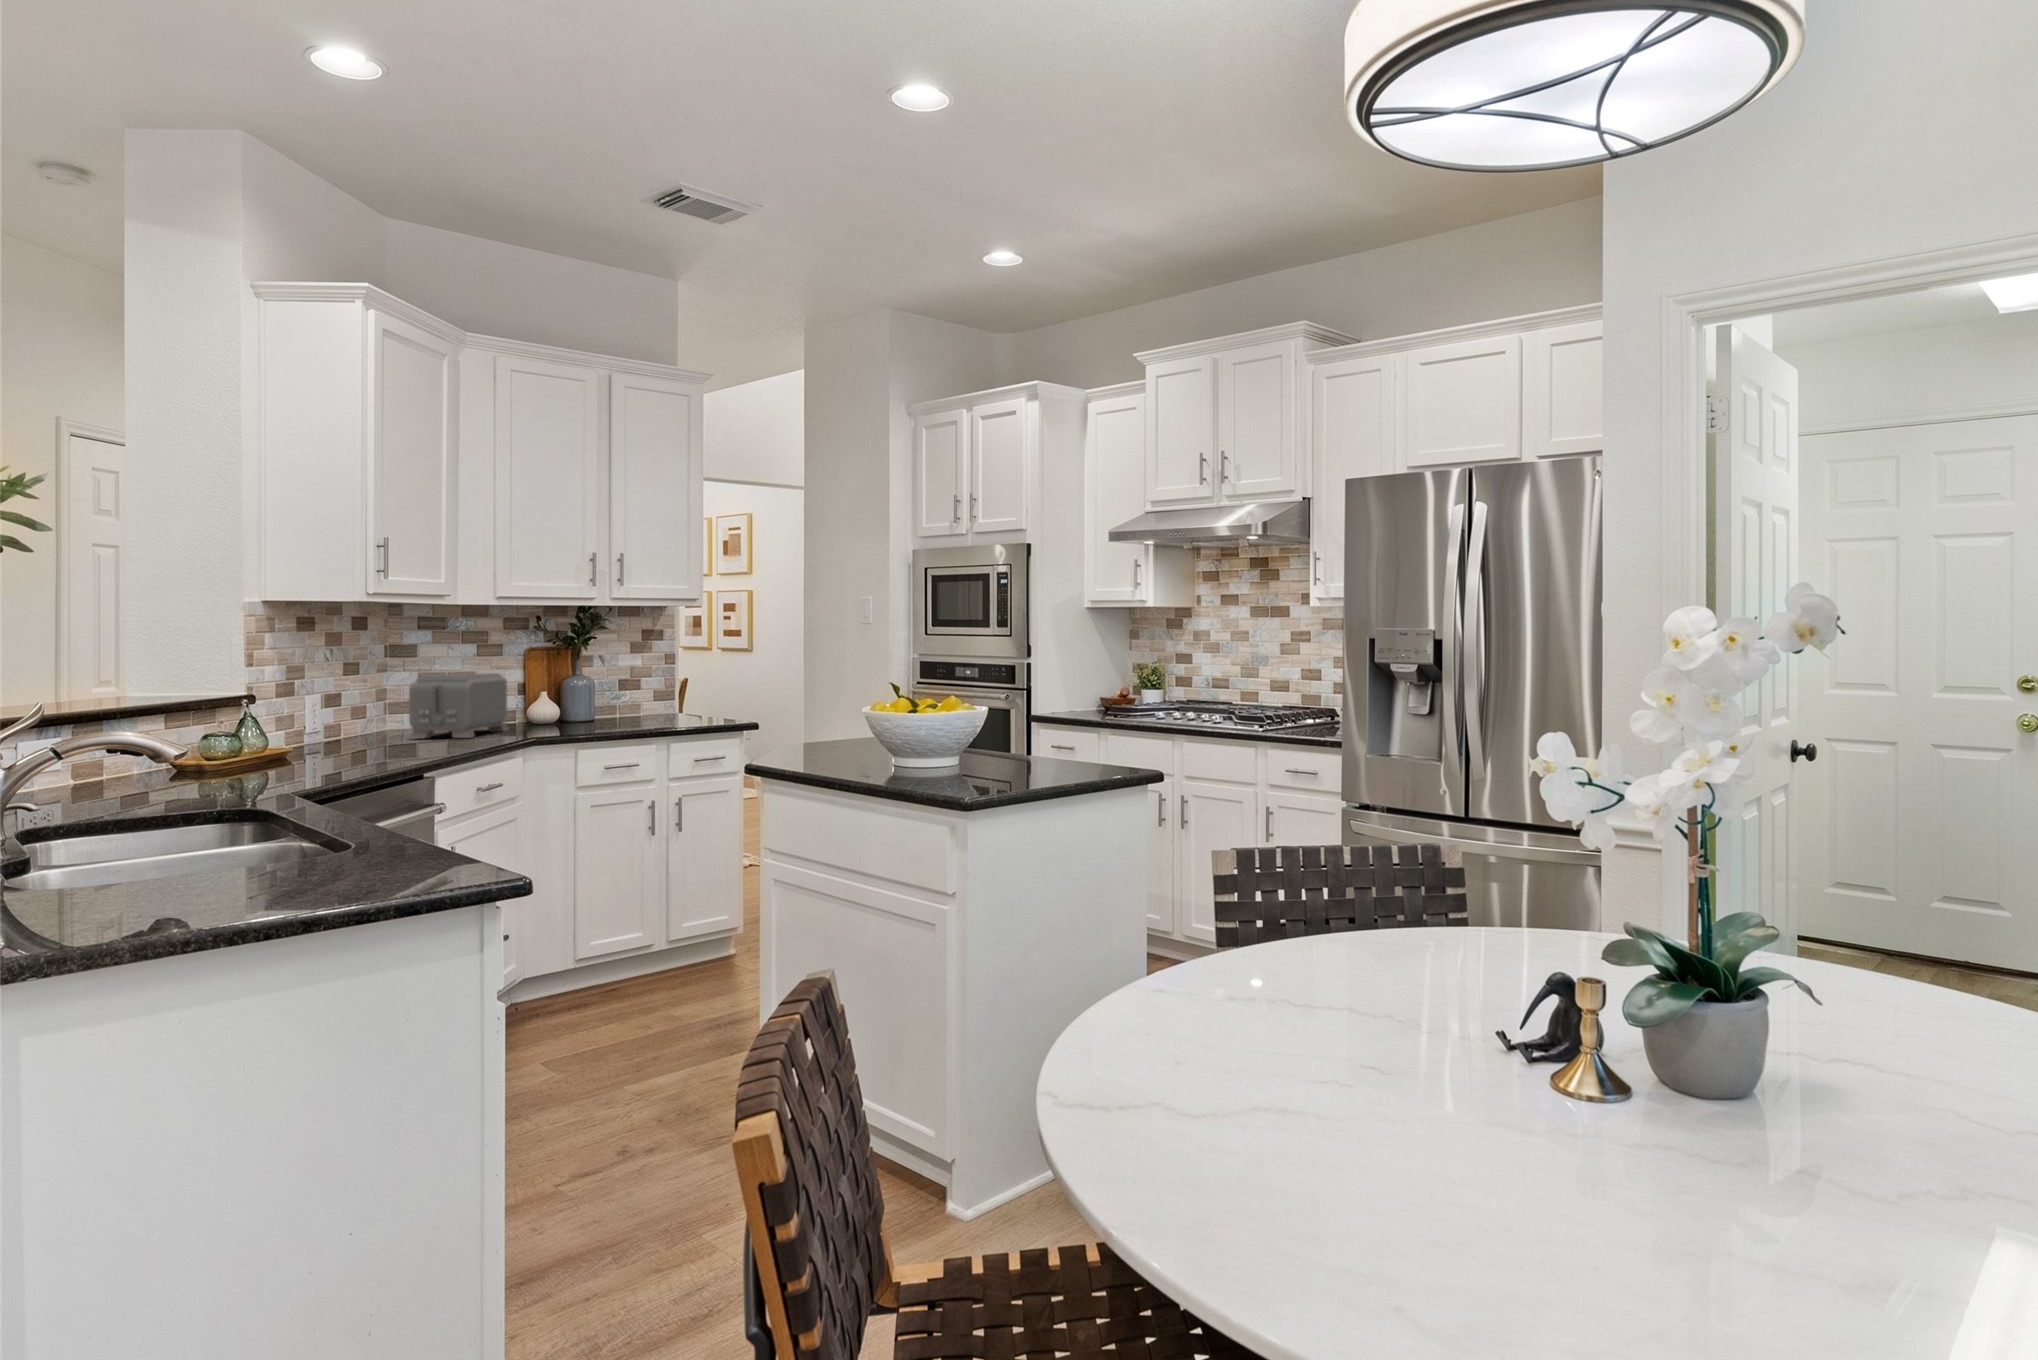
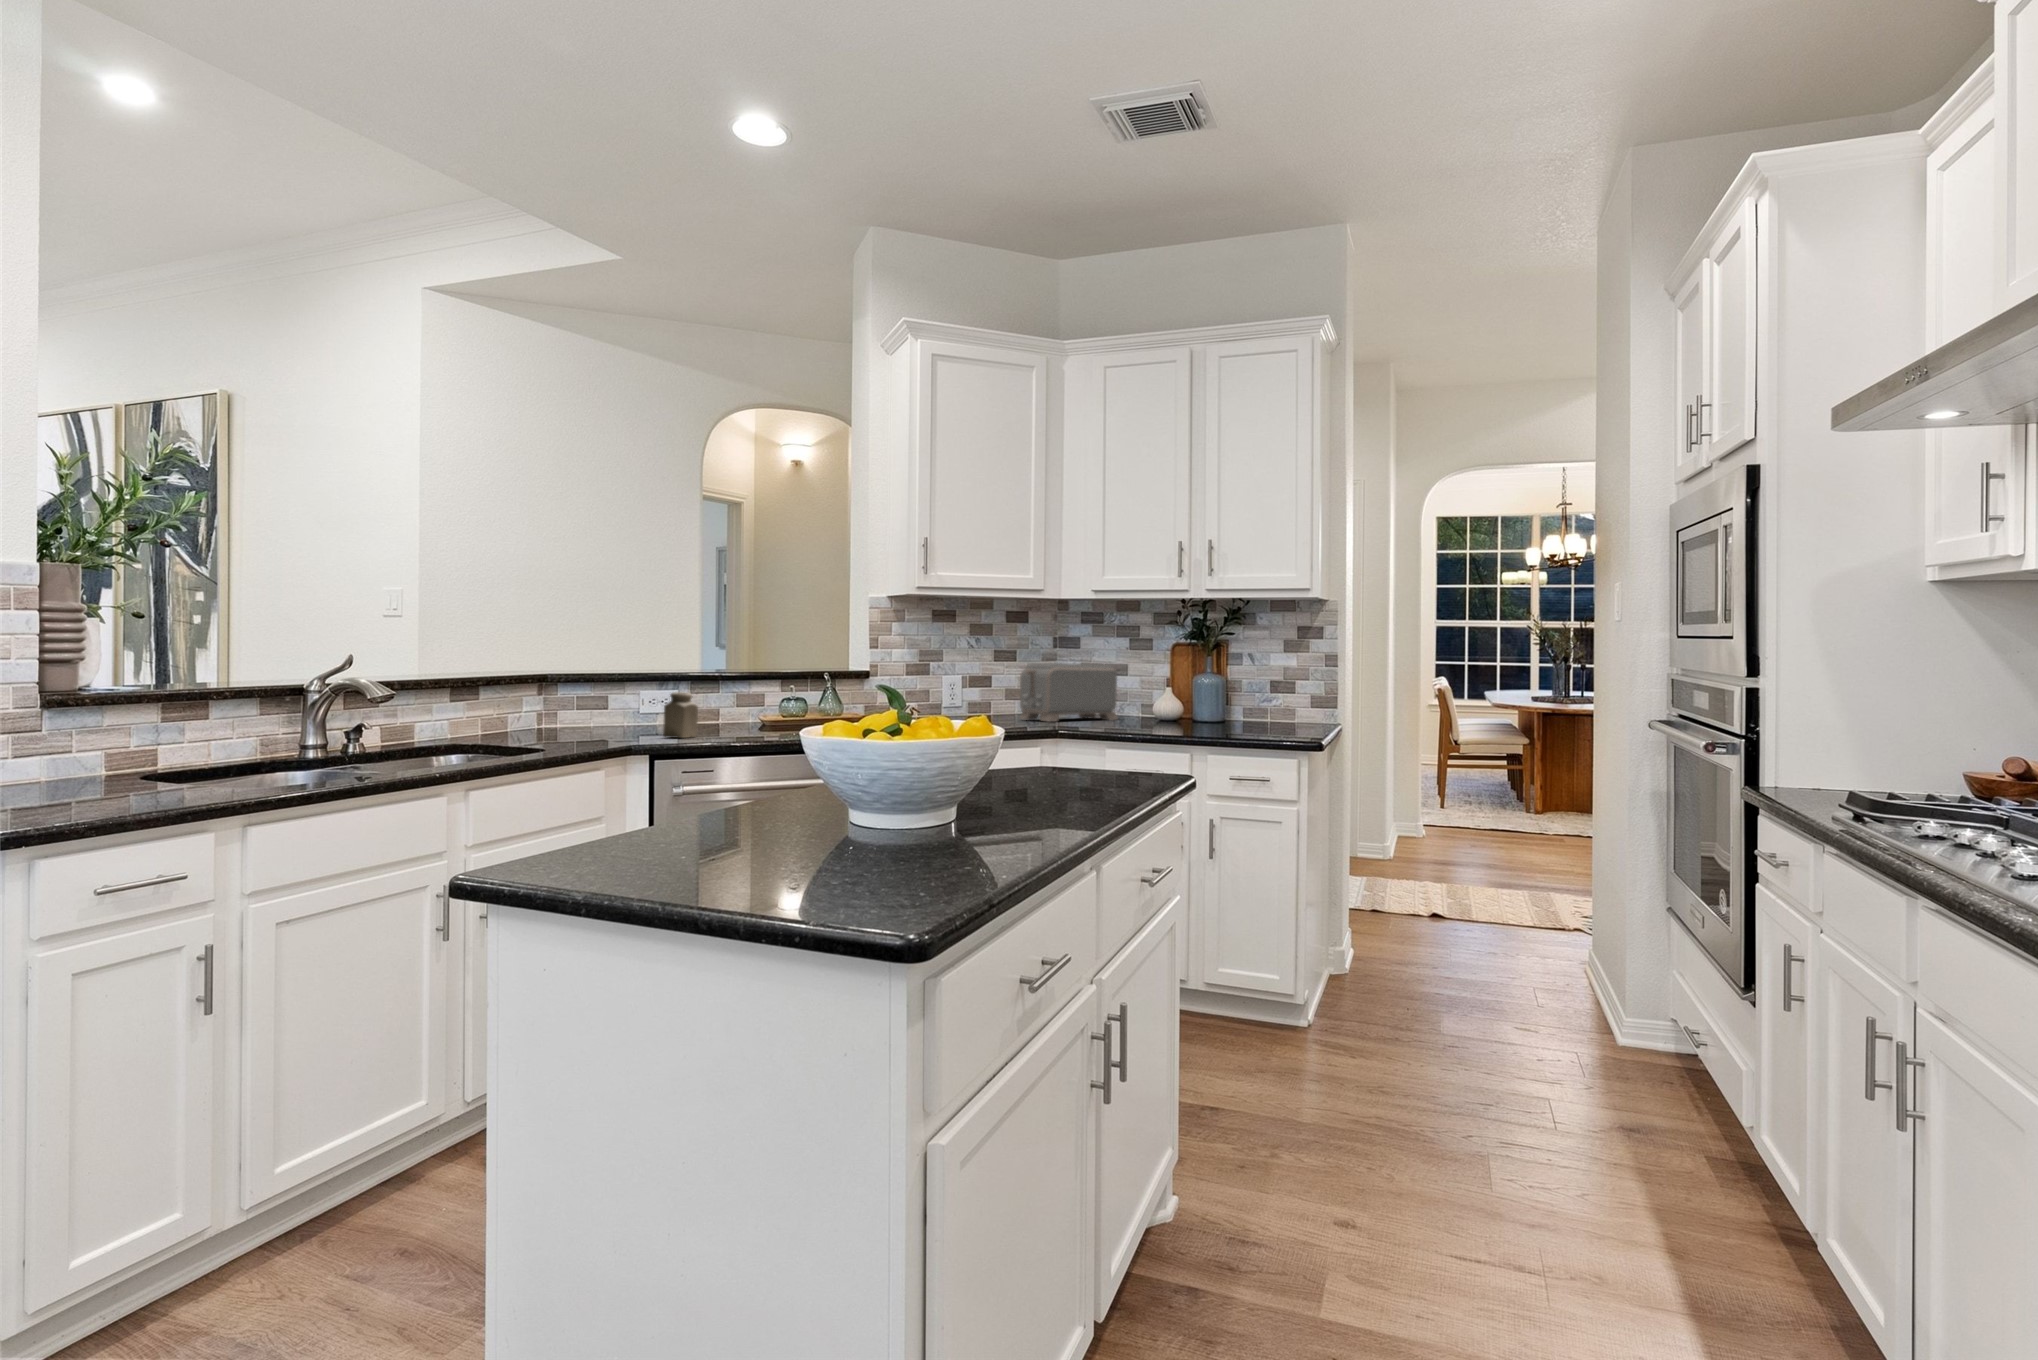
salt shaker: none [226,739,263,795] -> present [663,692,698,738]

